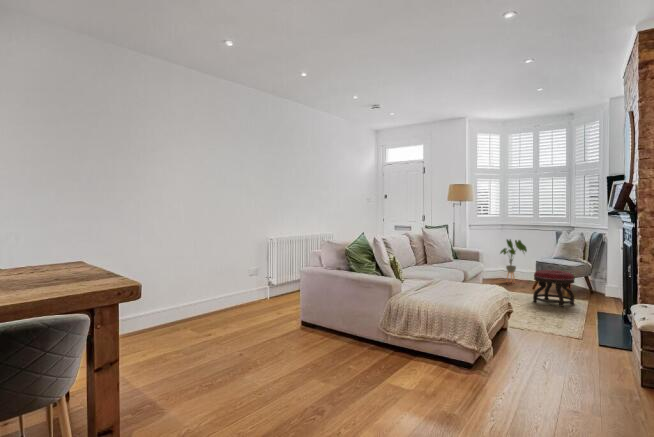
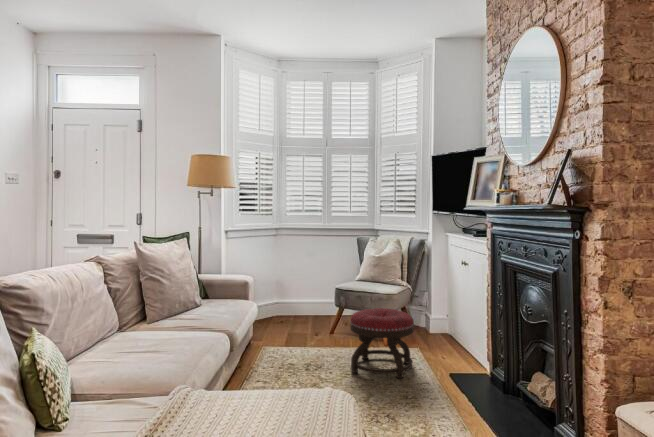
house plant: present [500,239,527,283] -> none [277,252,319,323]

